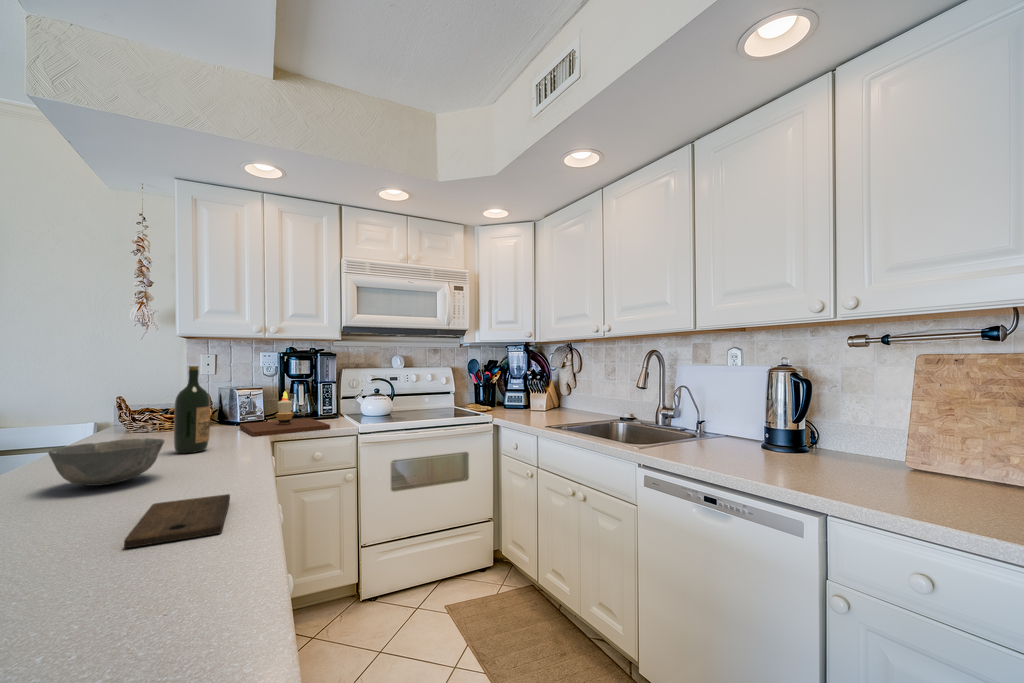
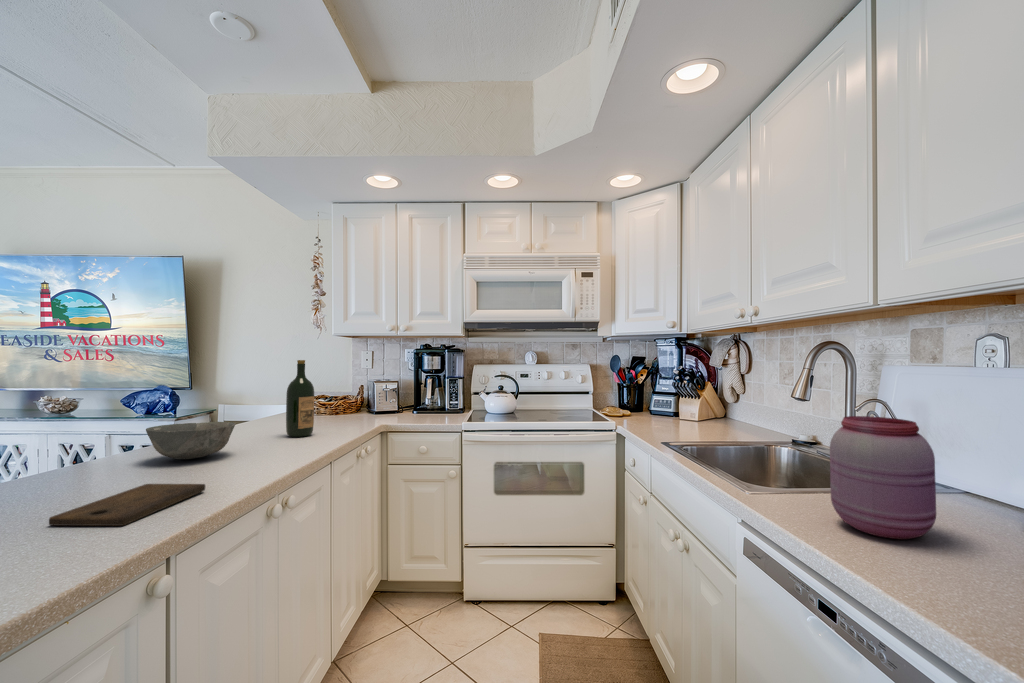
candle: present [240,391,330,437] -> none [368,385,438,427]
jar: none [687,394,736,459] -> present [830,416,936,539]

